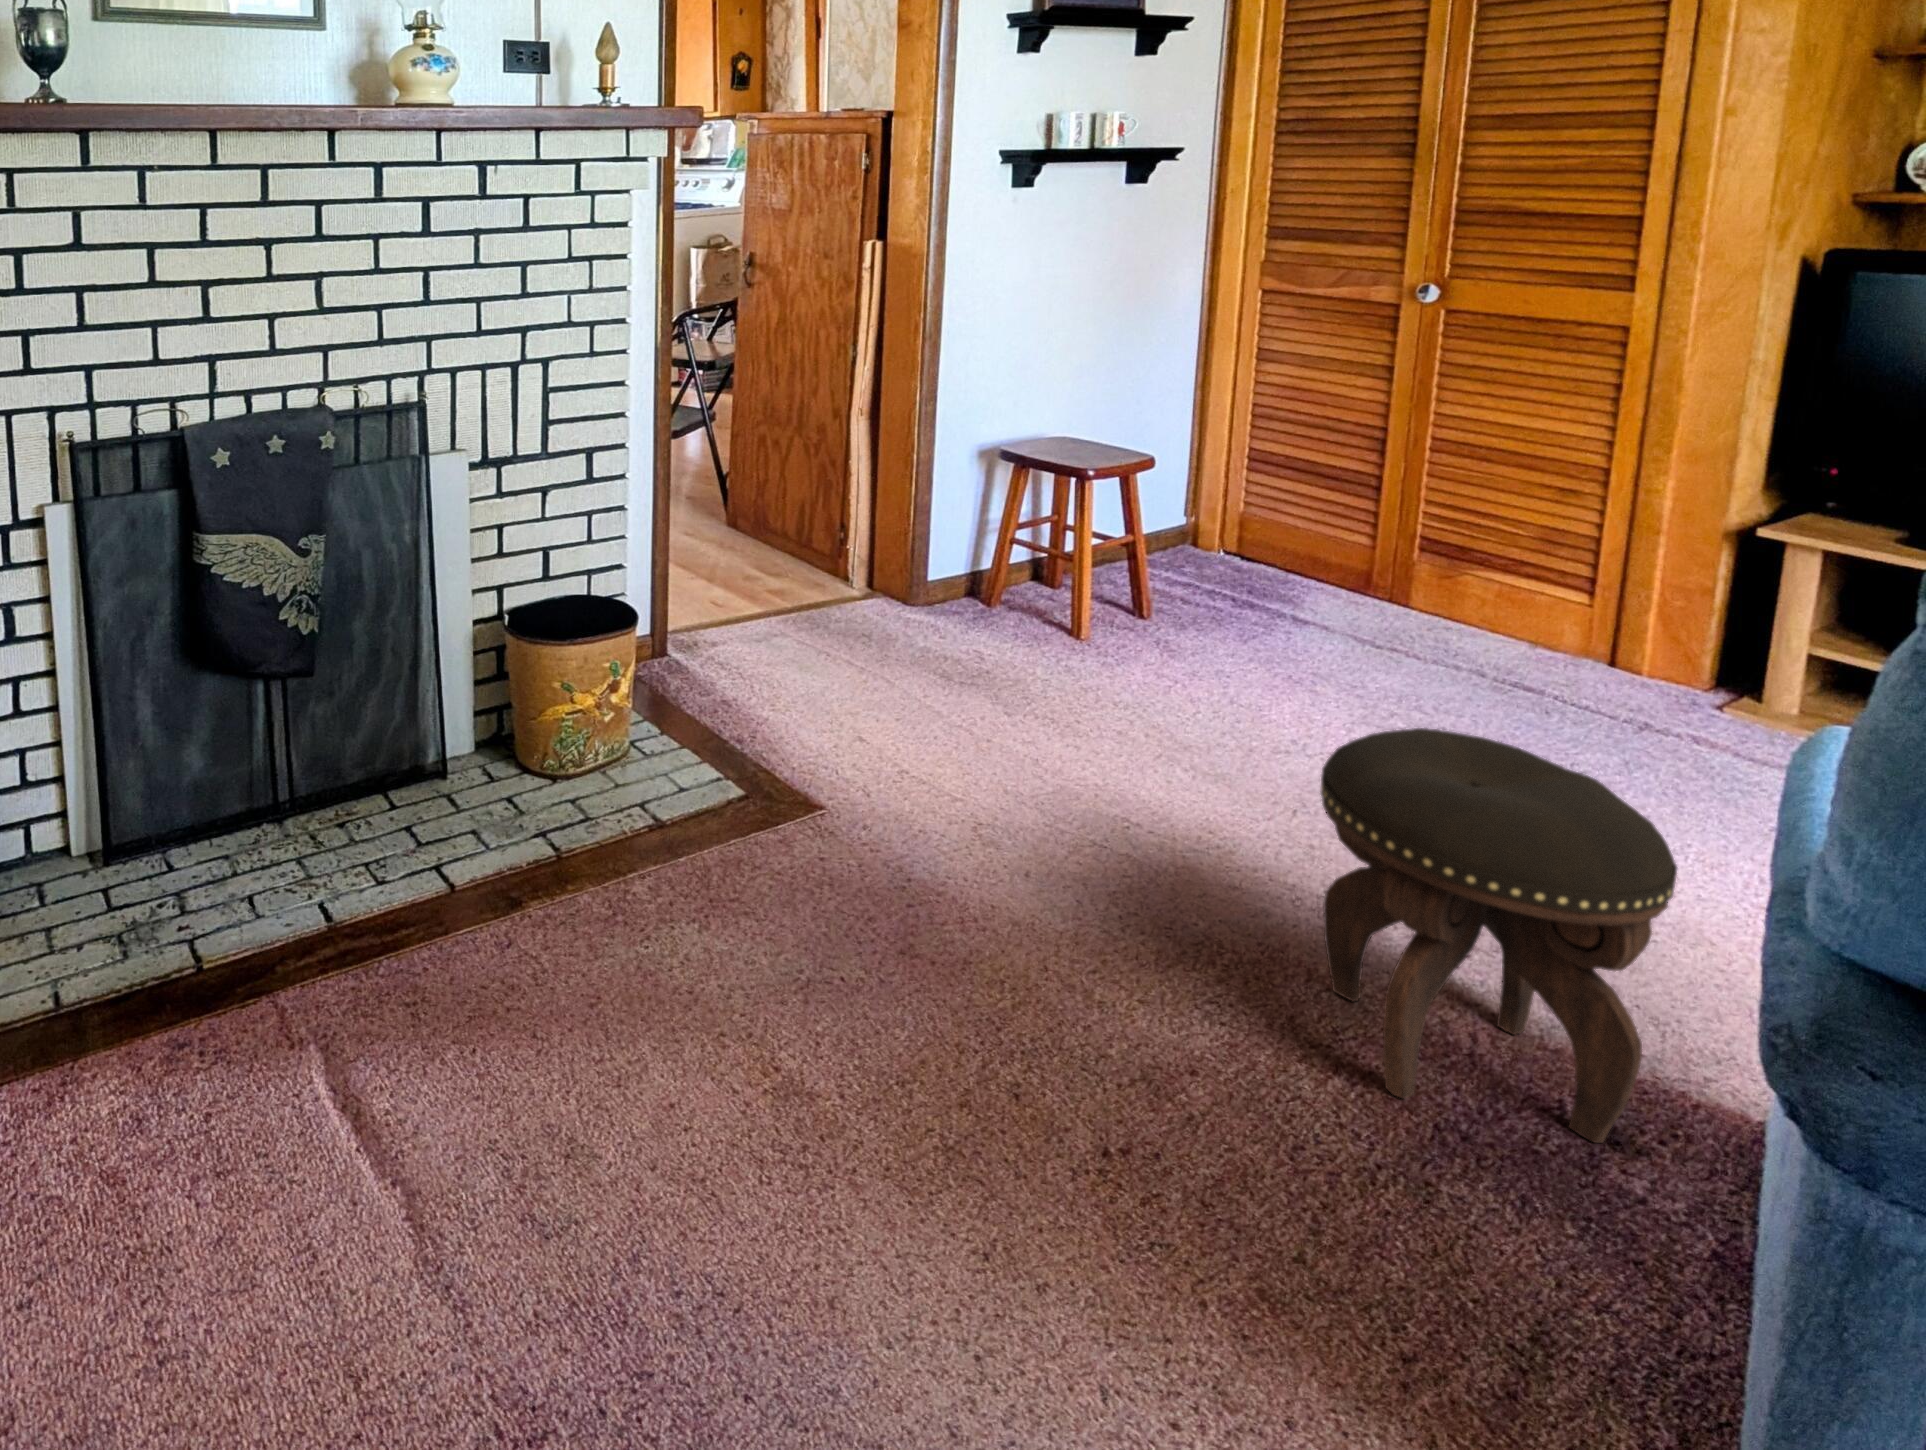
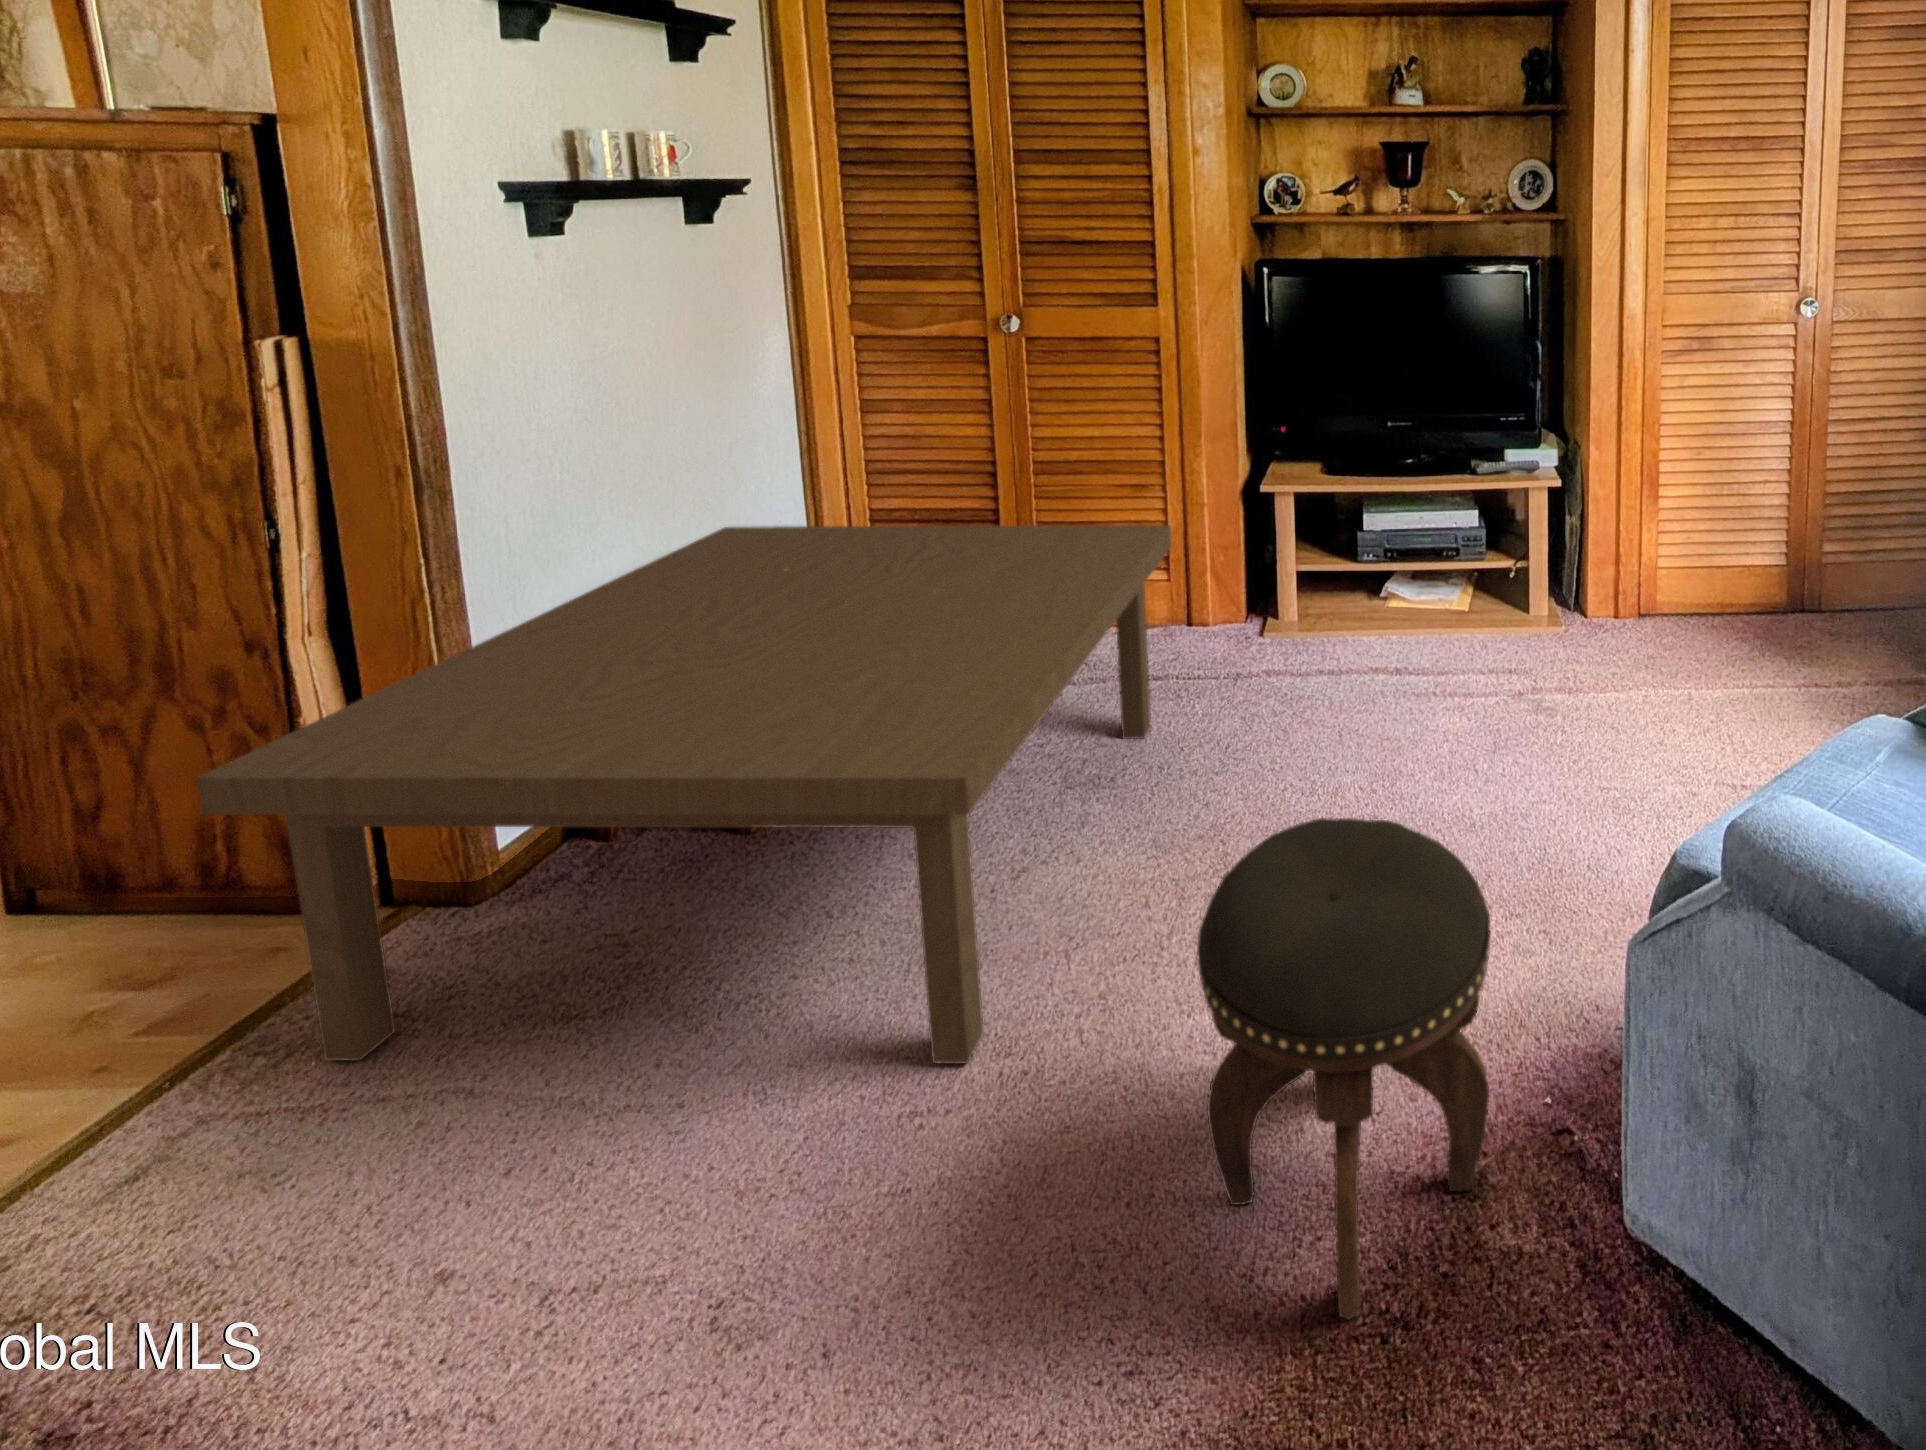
coffee table: none [816,422,1557,815] -> present [196,525,1172,1064]

